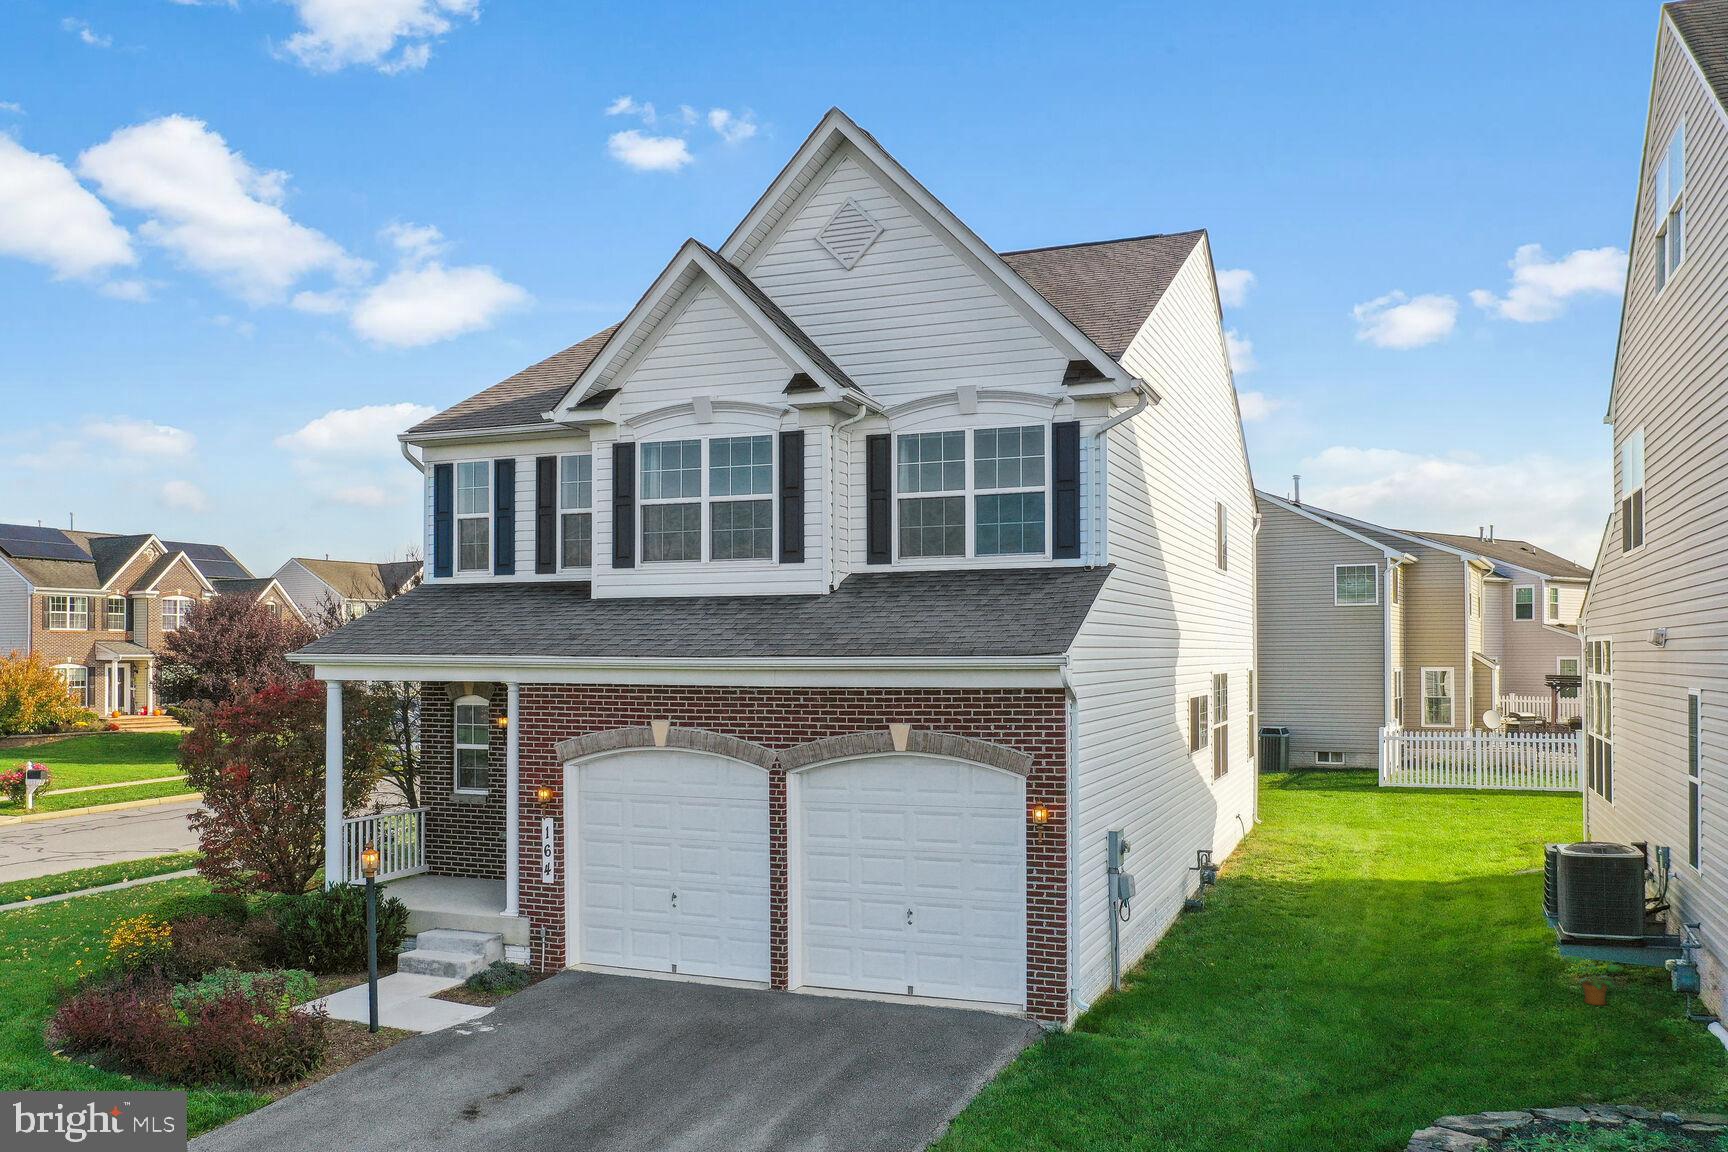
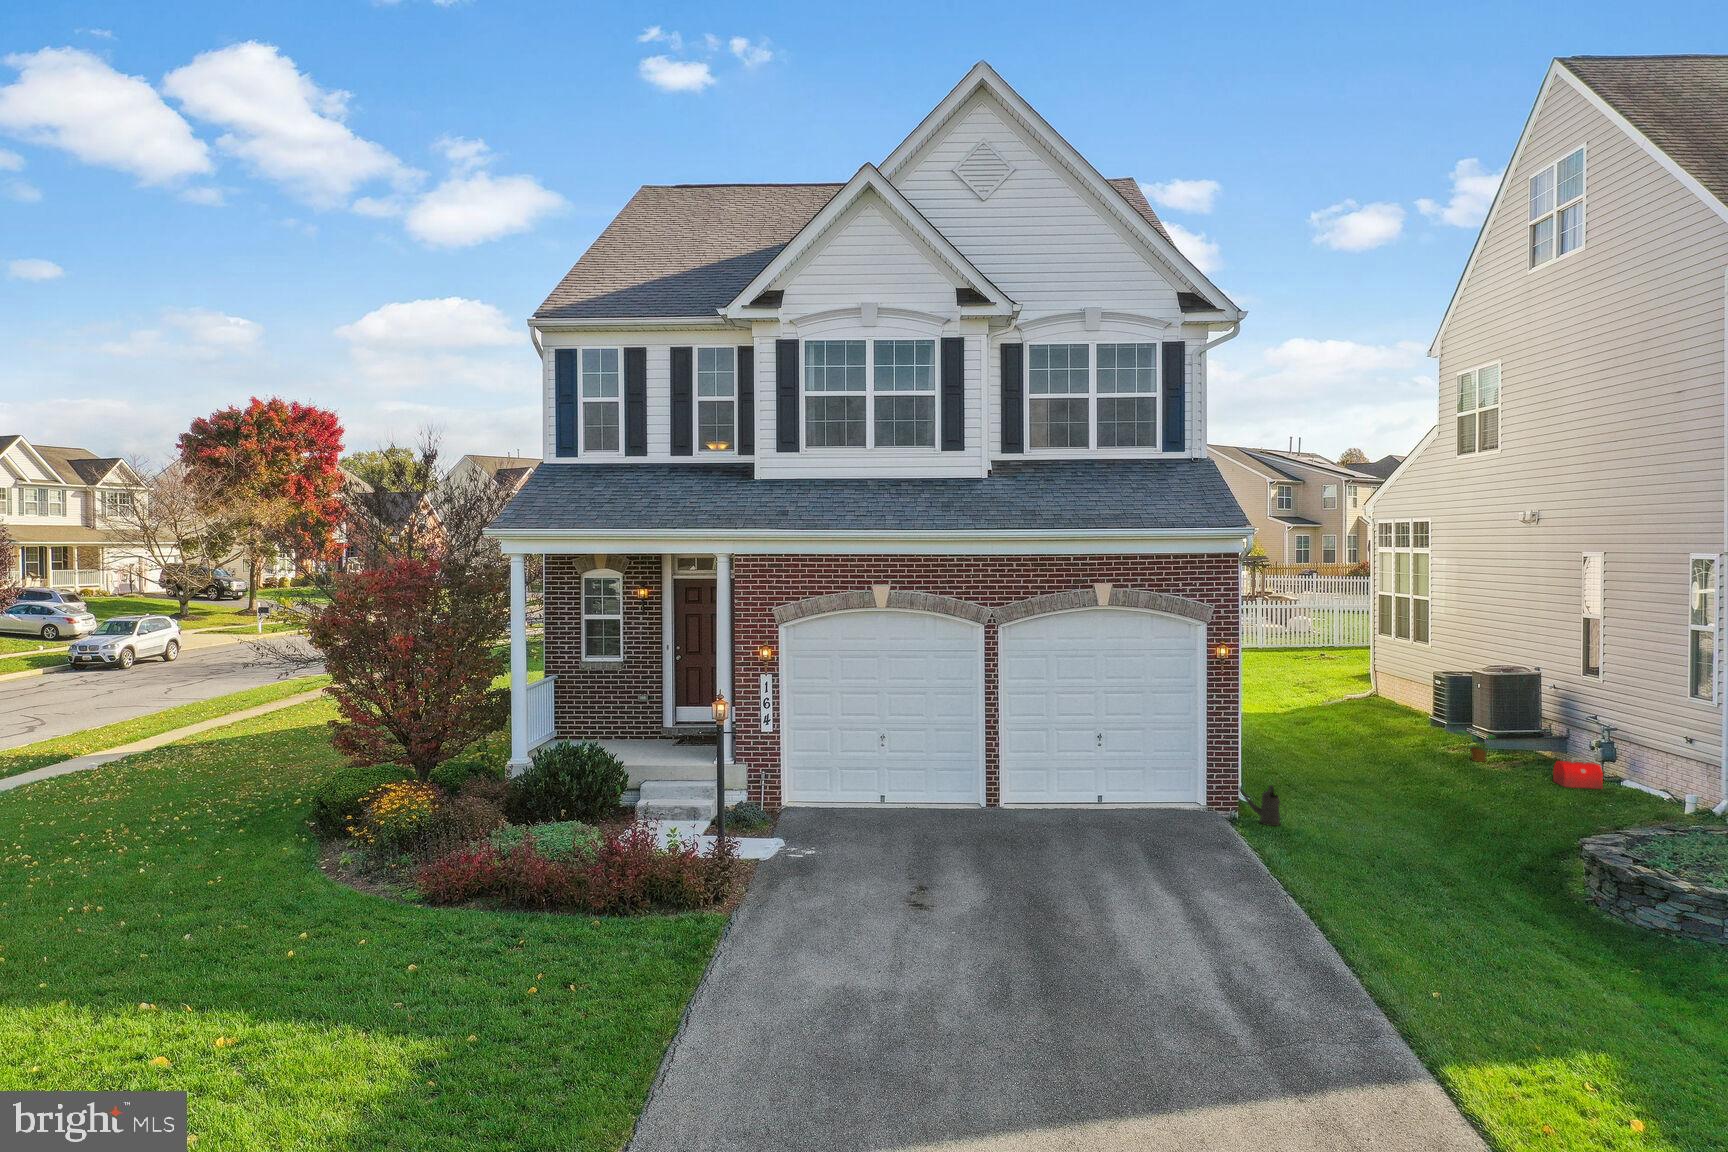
watering can: none [1063,995,1107,1051] -> present [1239,785,1280,826]
toolbox: none [1652,1005,1715,1058] -> present [1553,758,1603,789]

